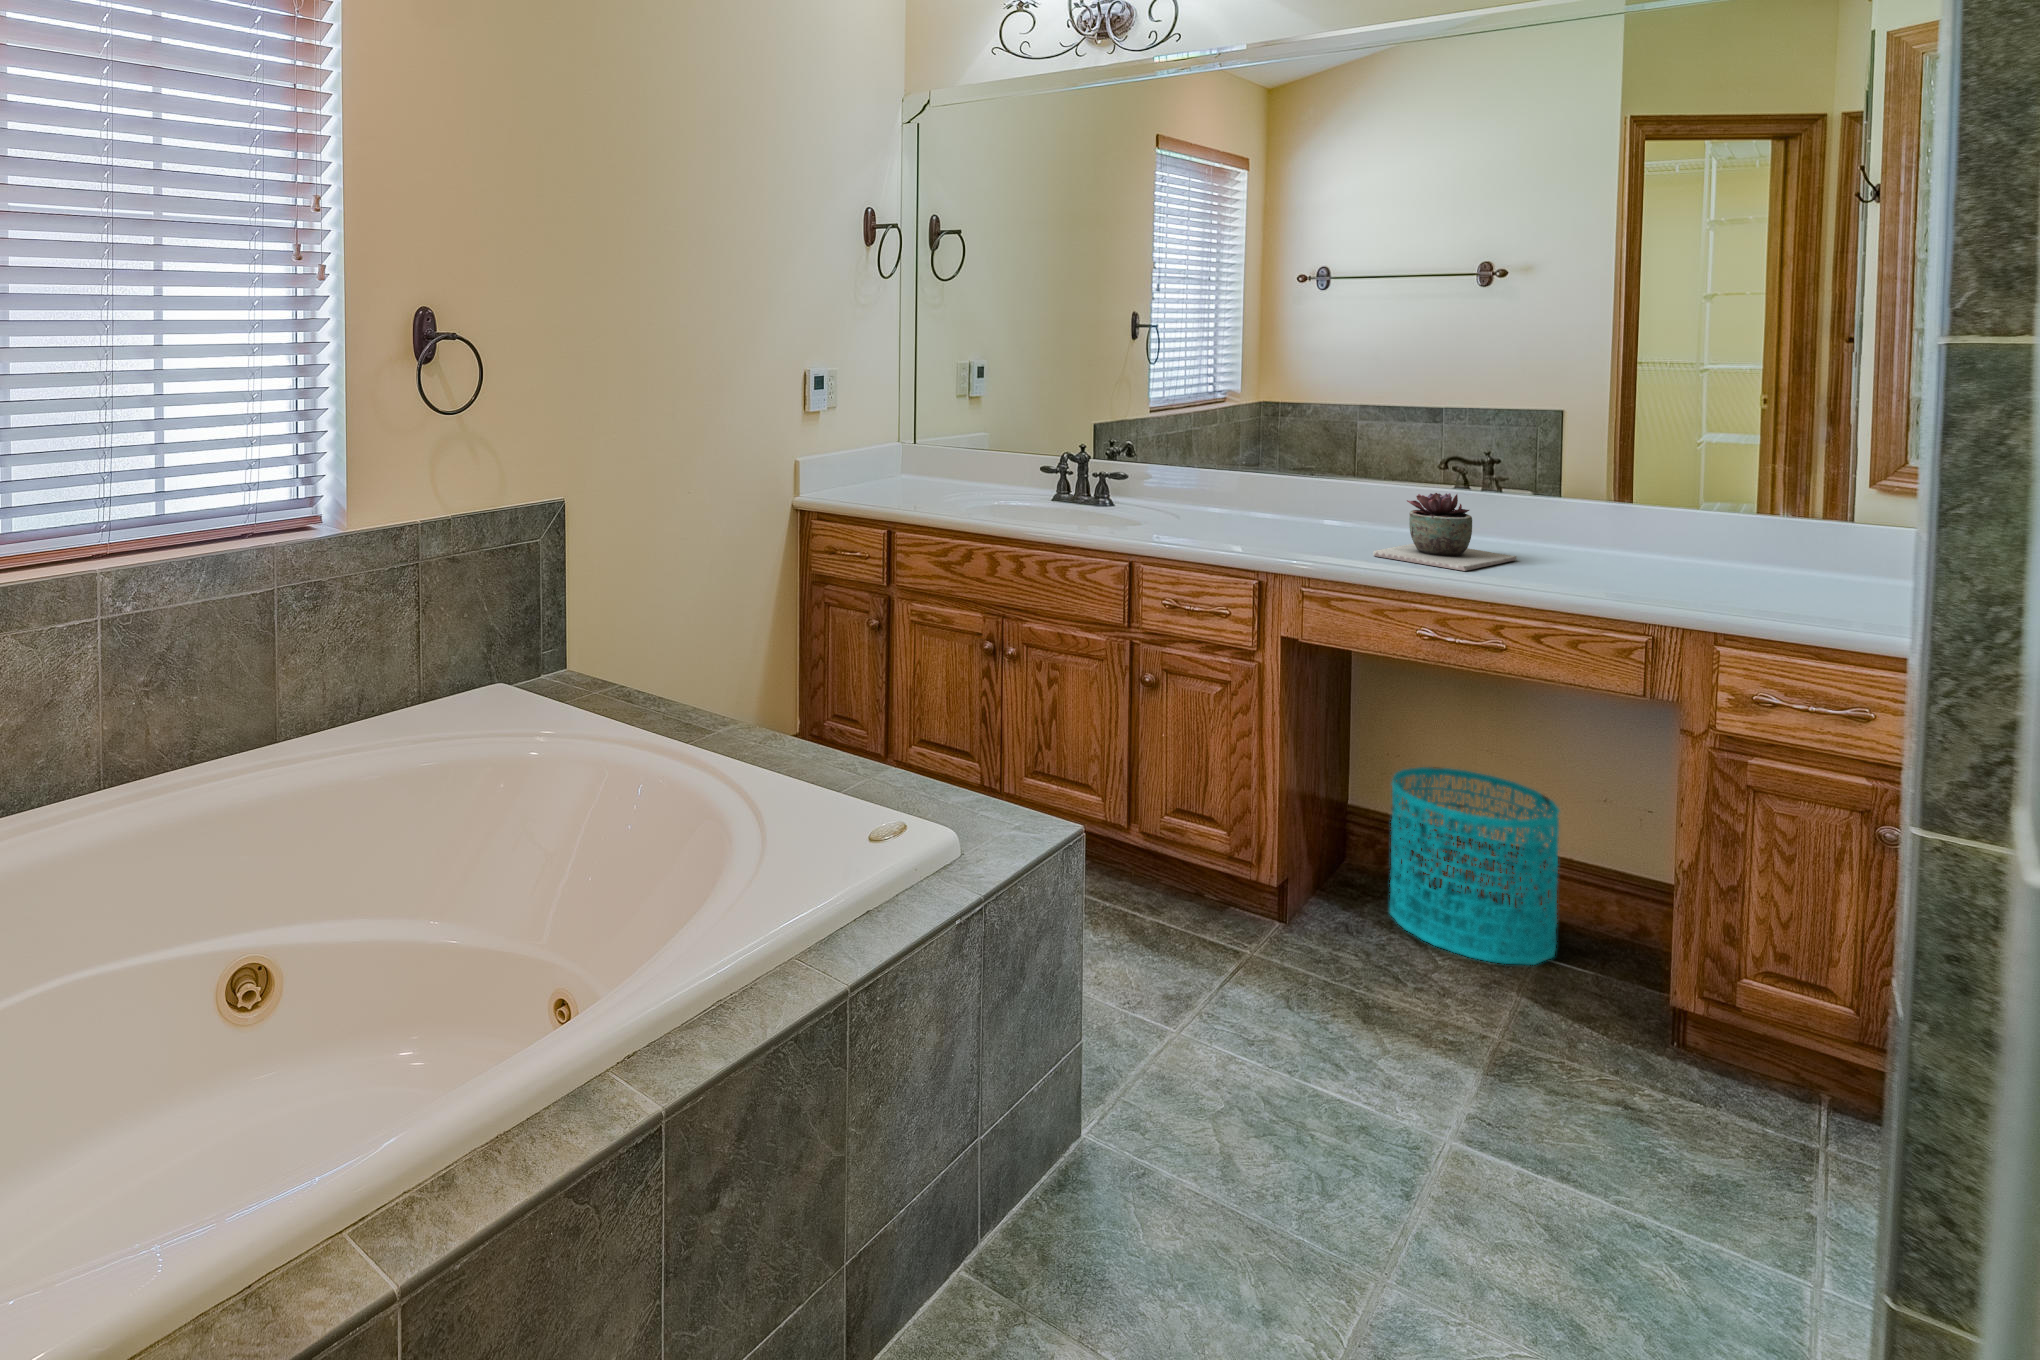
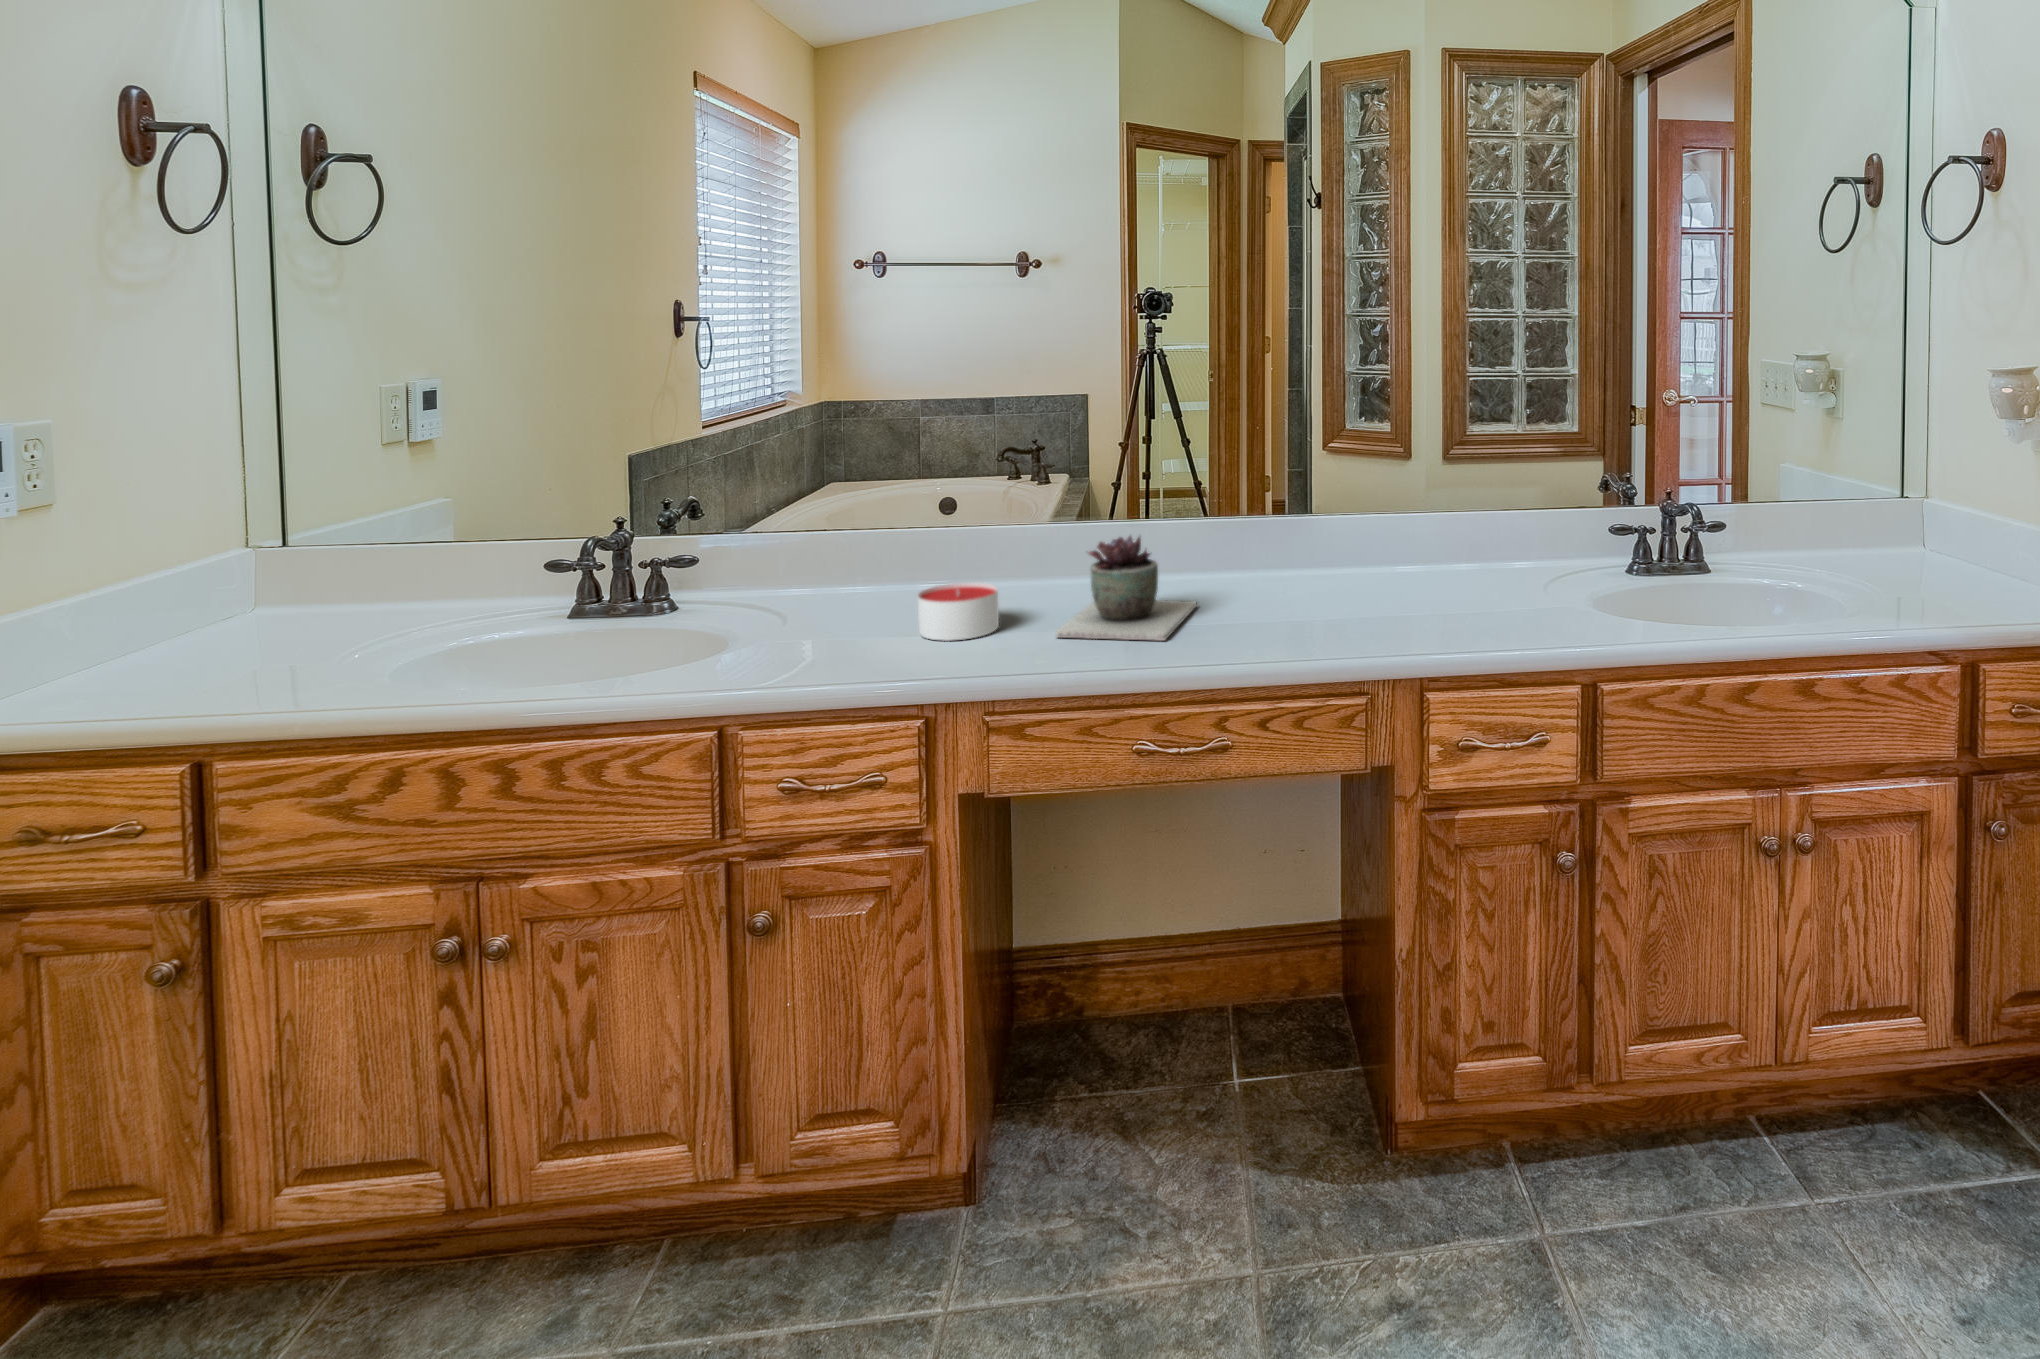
candle: none [1270,511,1332,546] -> present [918,583,999,641]
wastebasket: present [1390,767,1559,965] -> none [1078,868,1250,1134]

